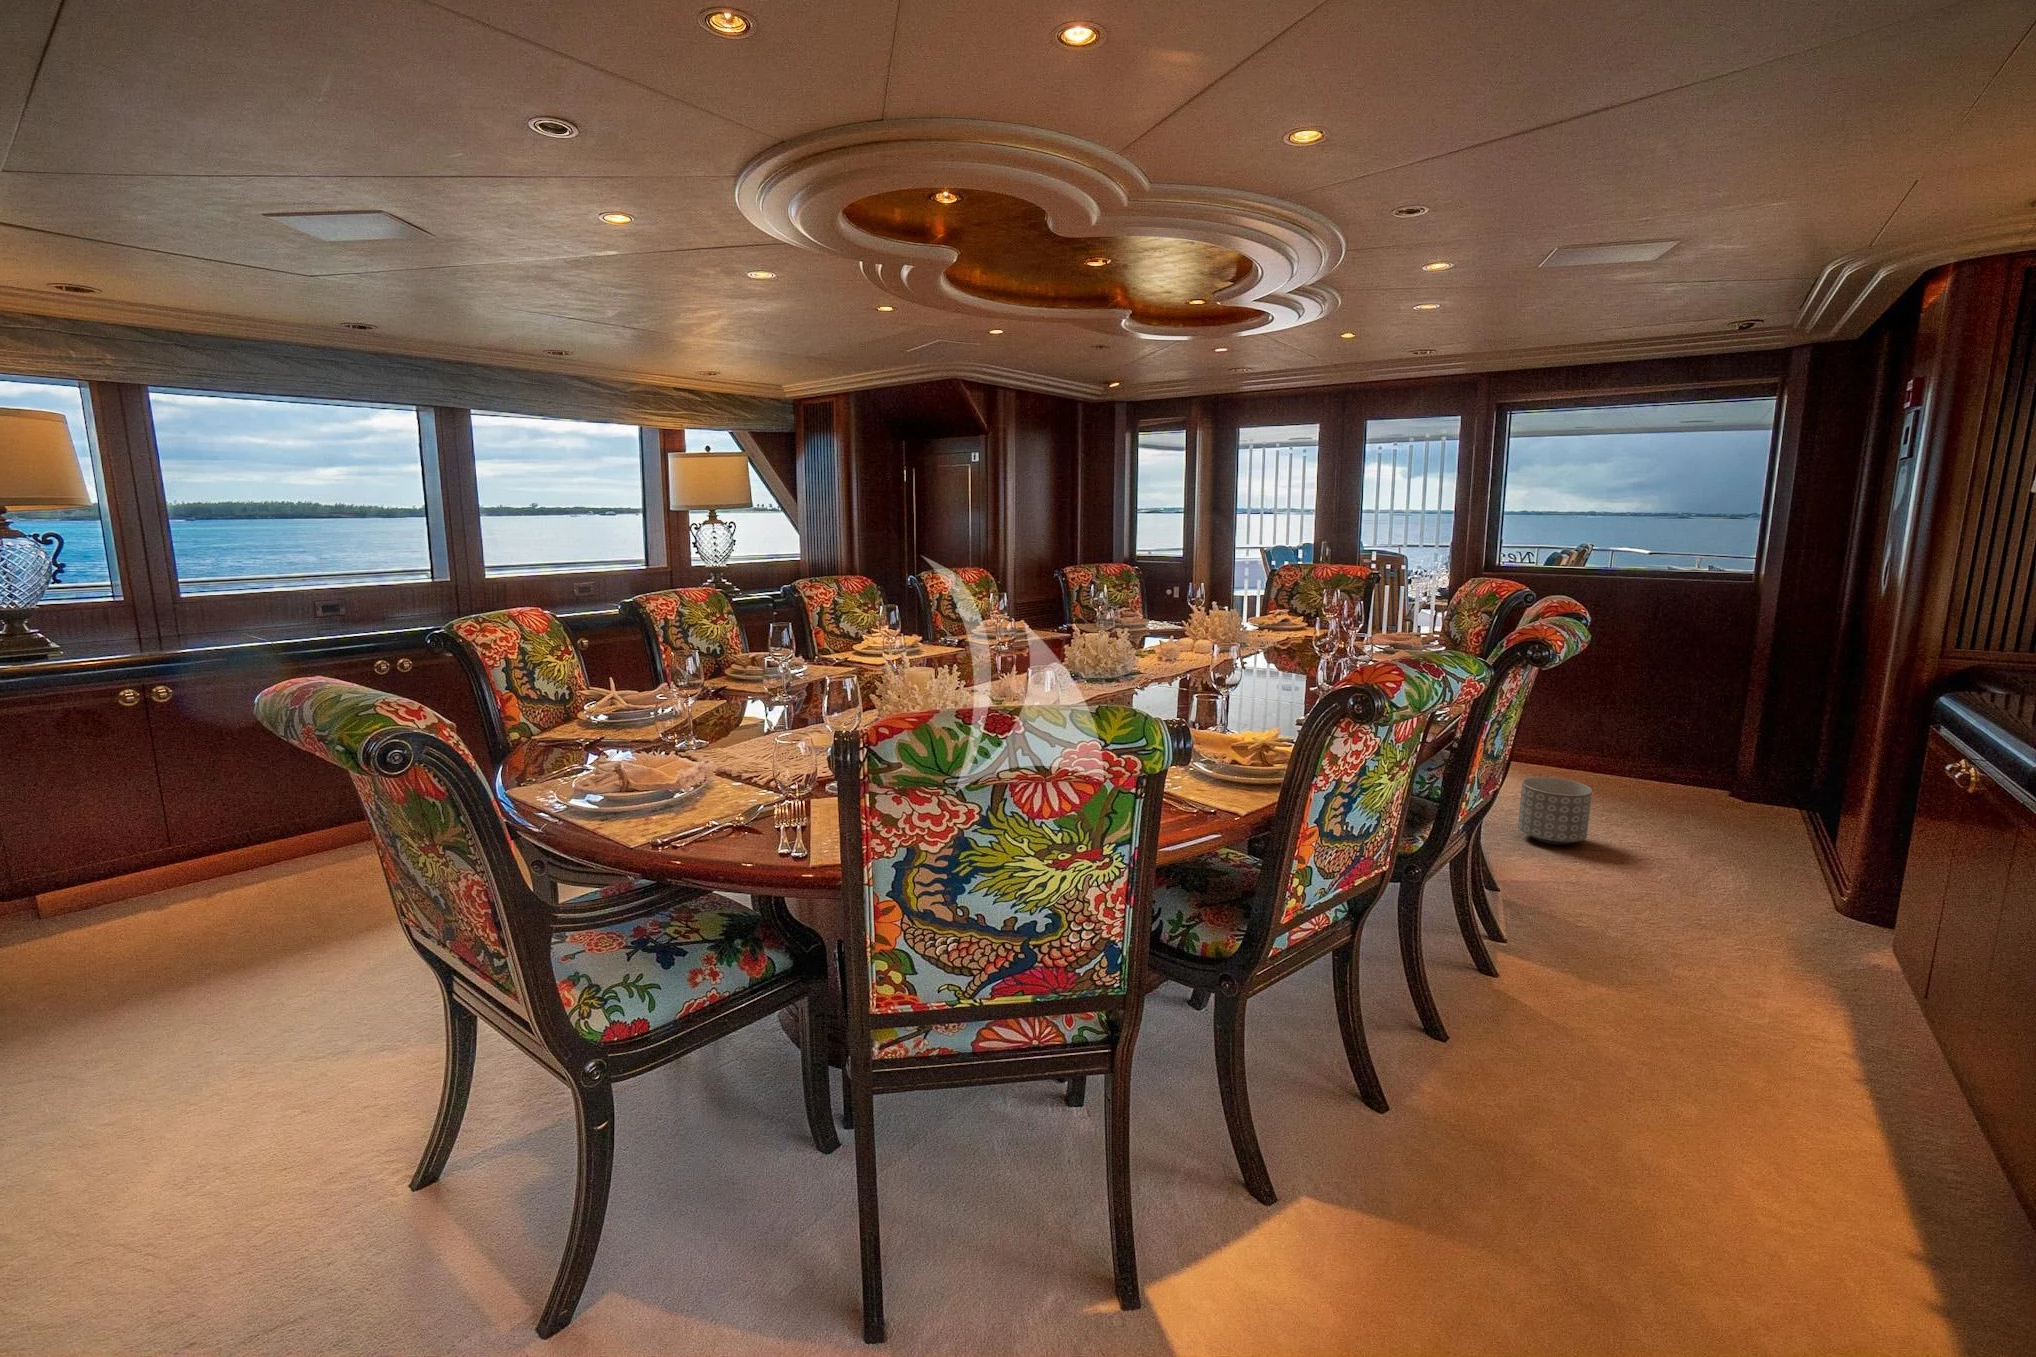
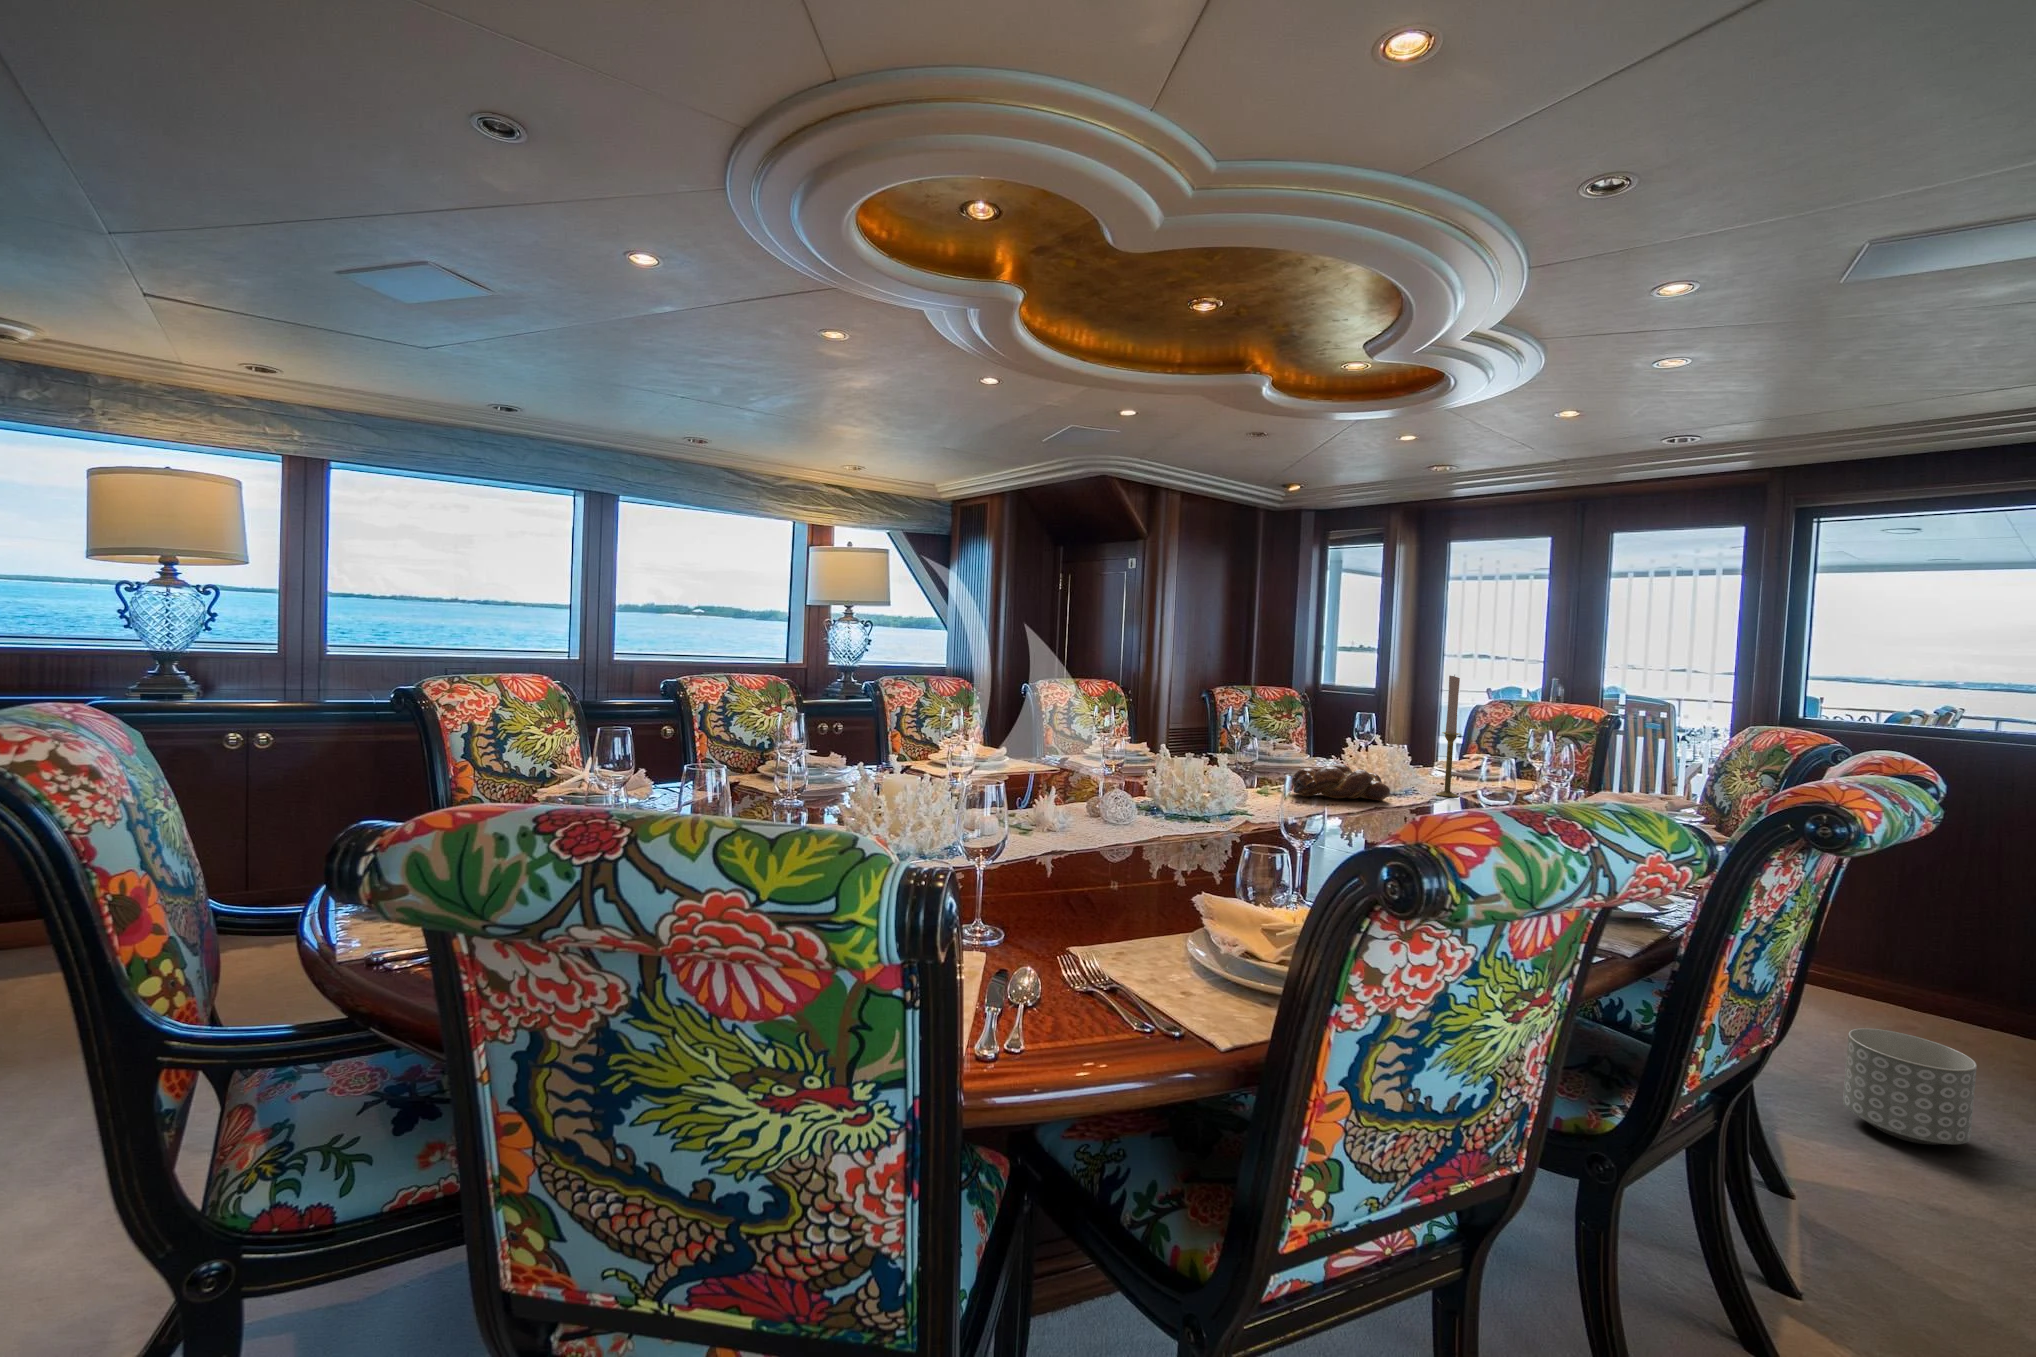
candlestick: none [1270,556,1287,648] -> present [1436,675,1460,797]
bread loaf: none [1172,630,1243,657] -> present [1292,764,1390,800]

